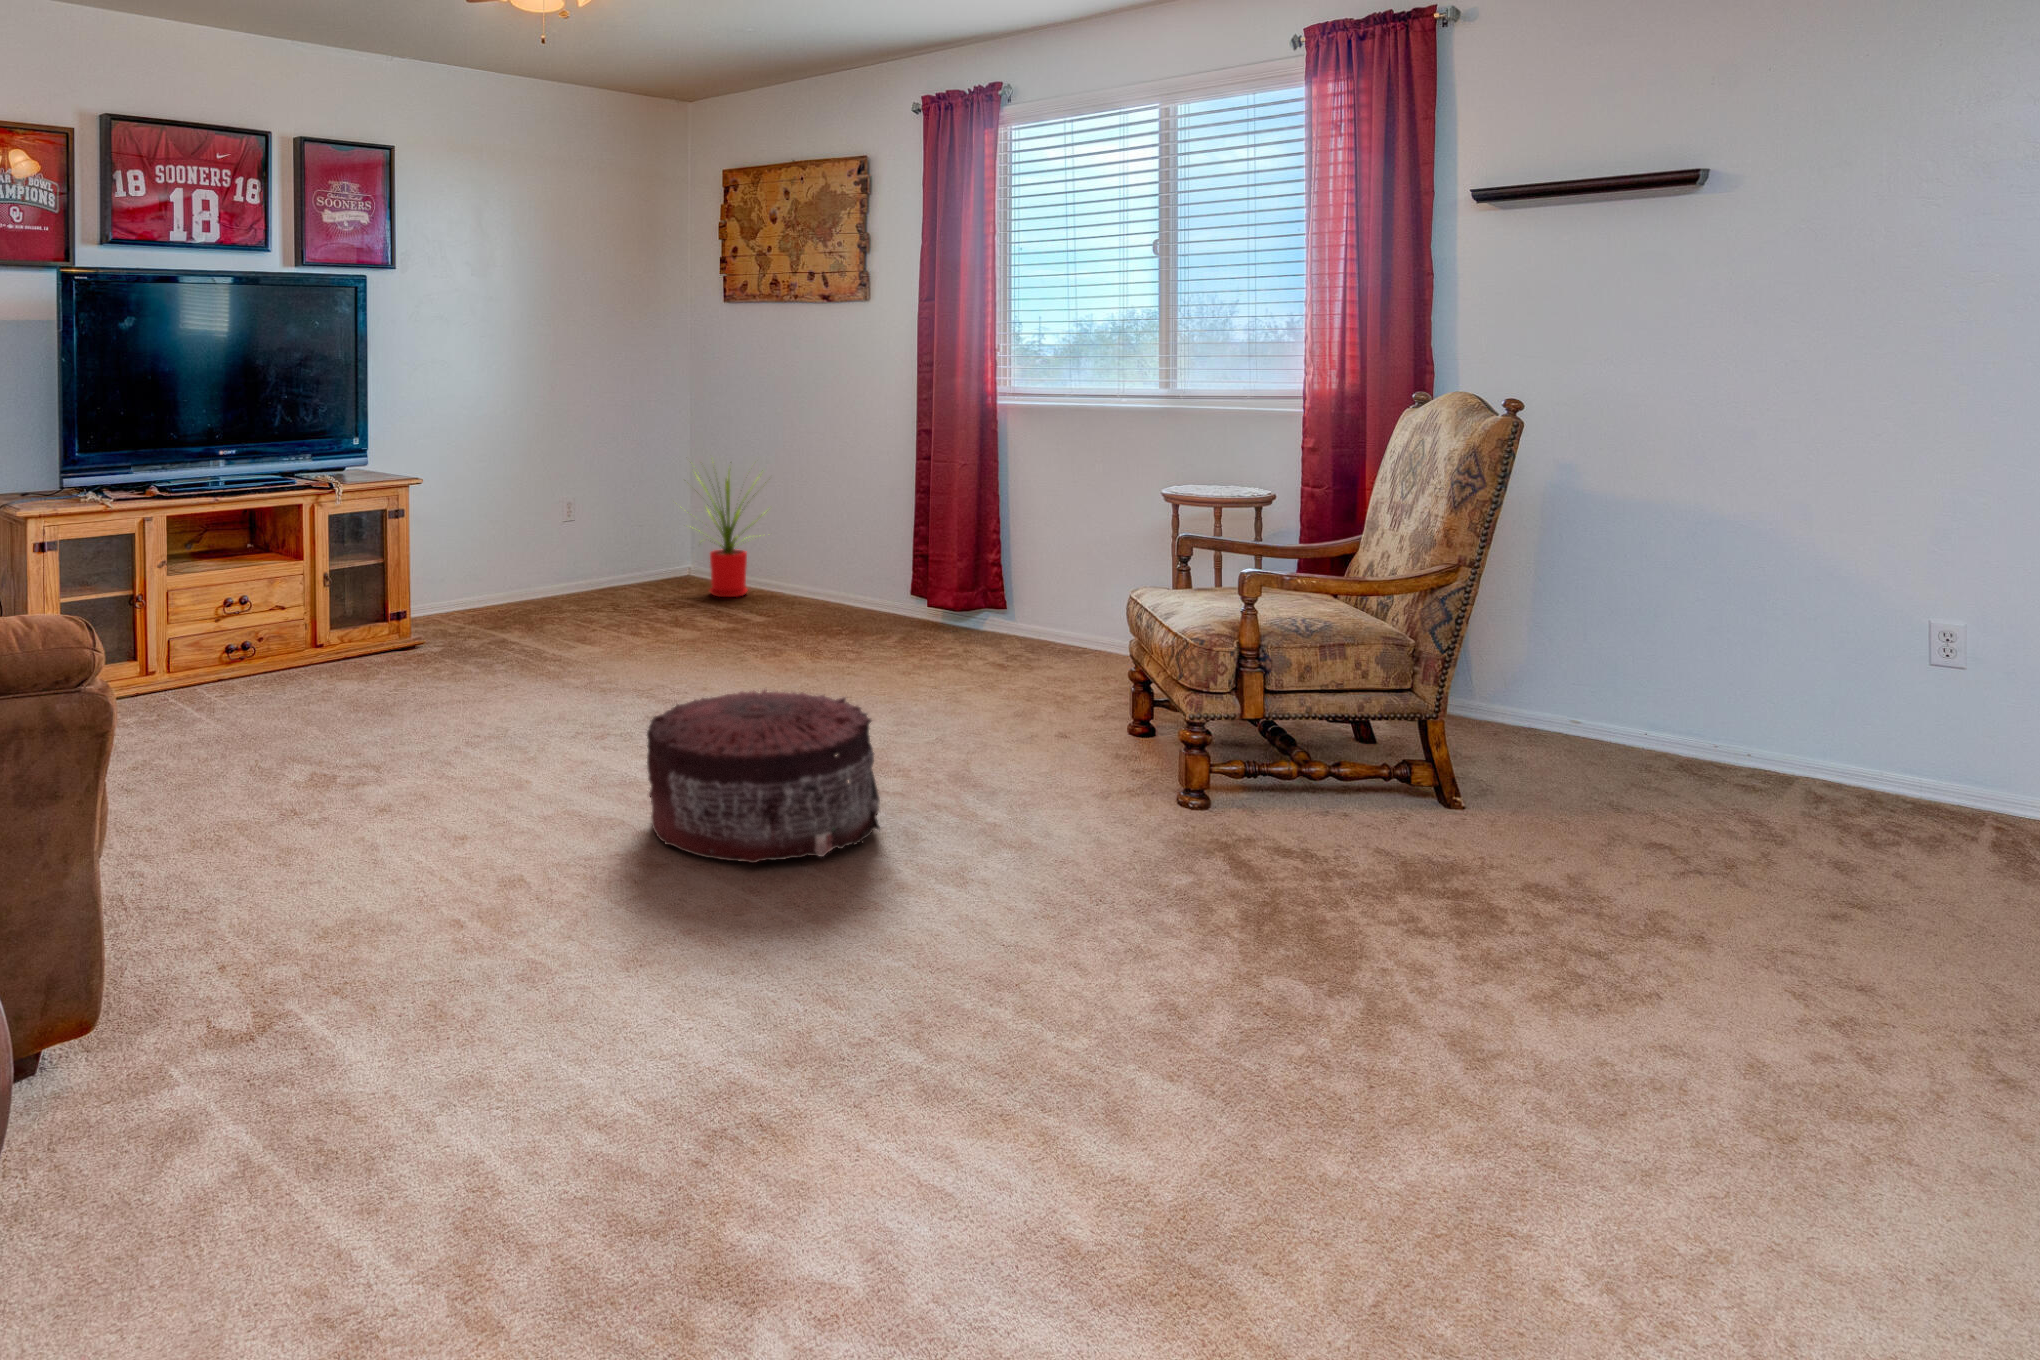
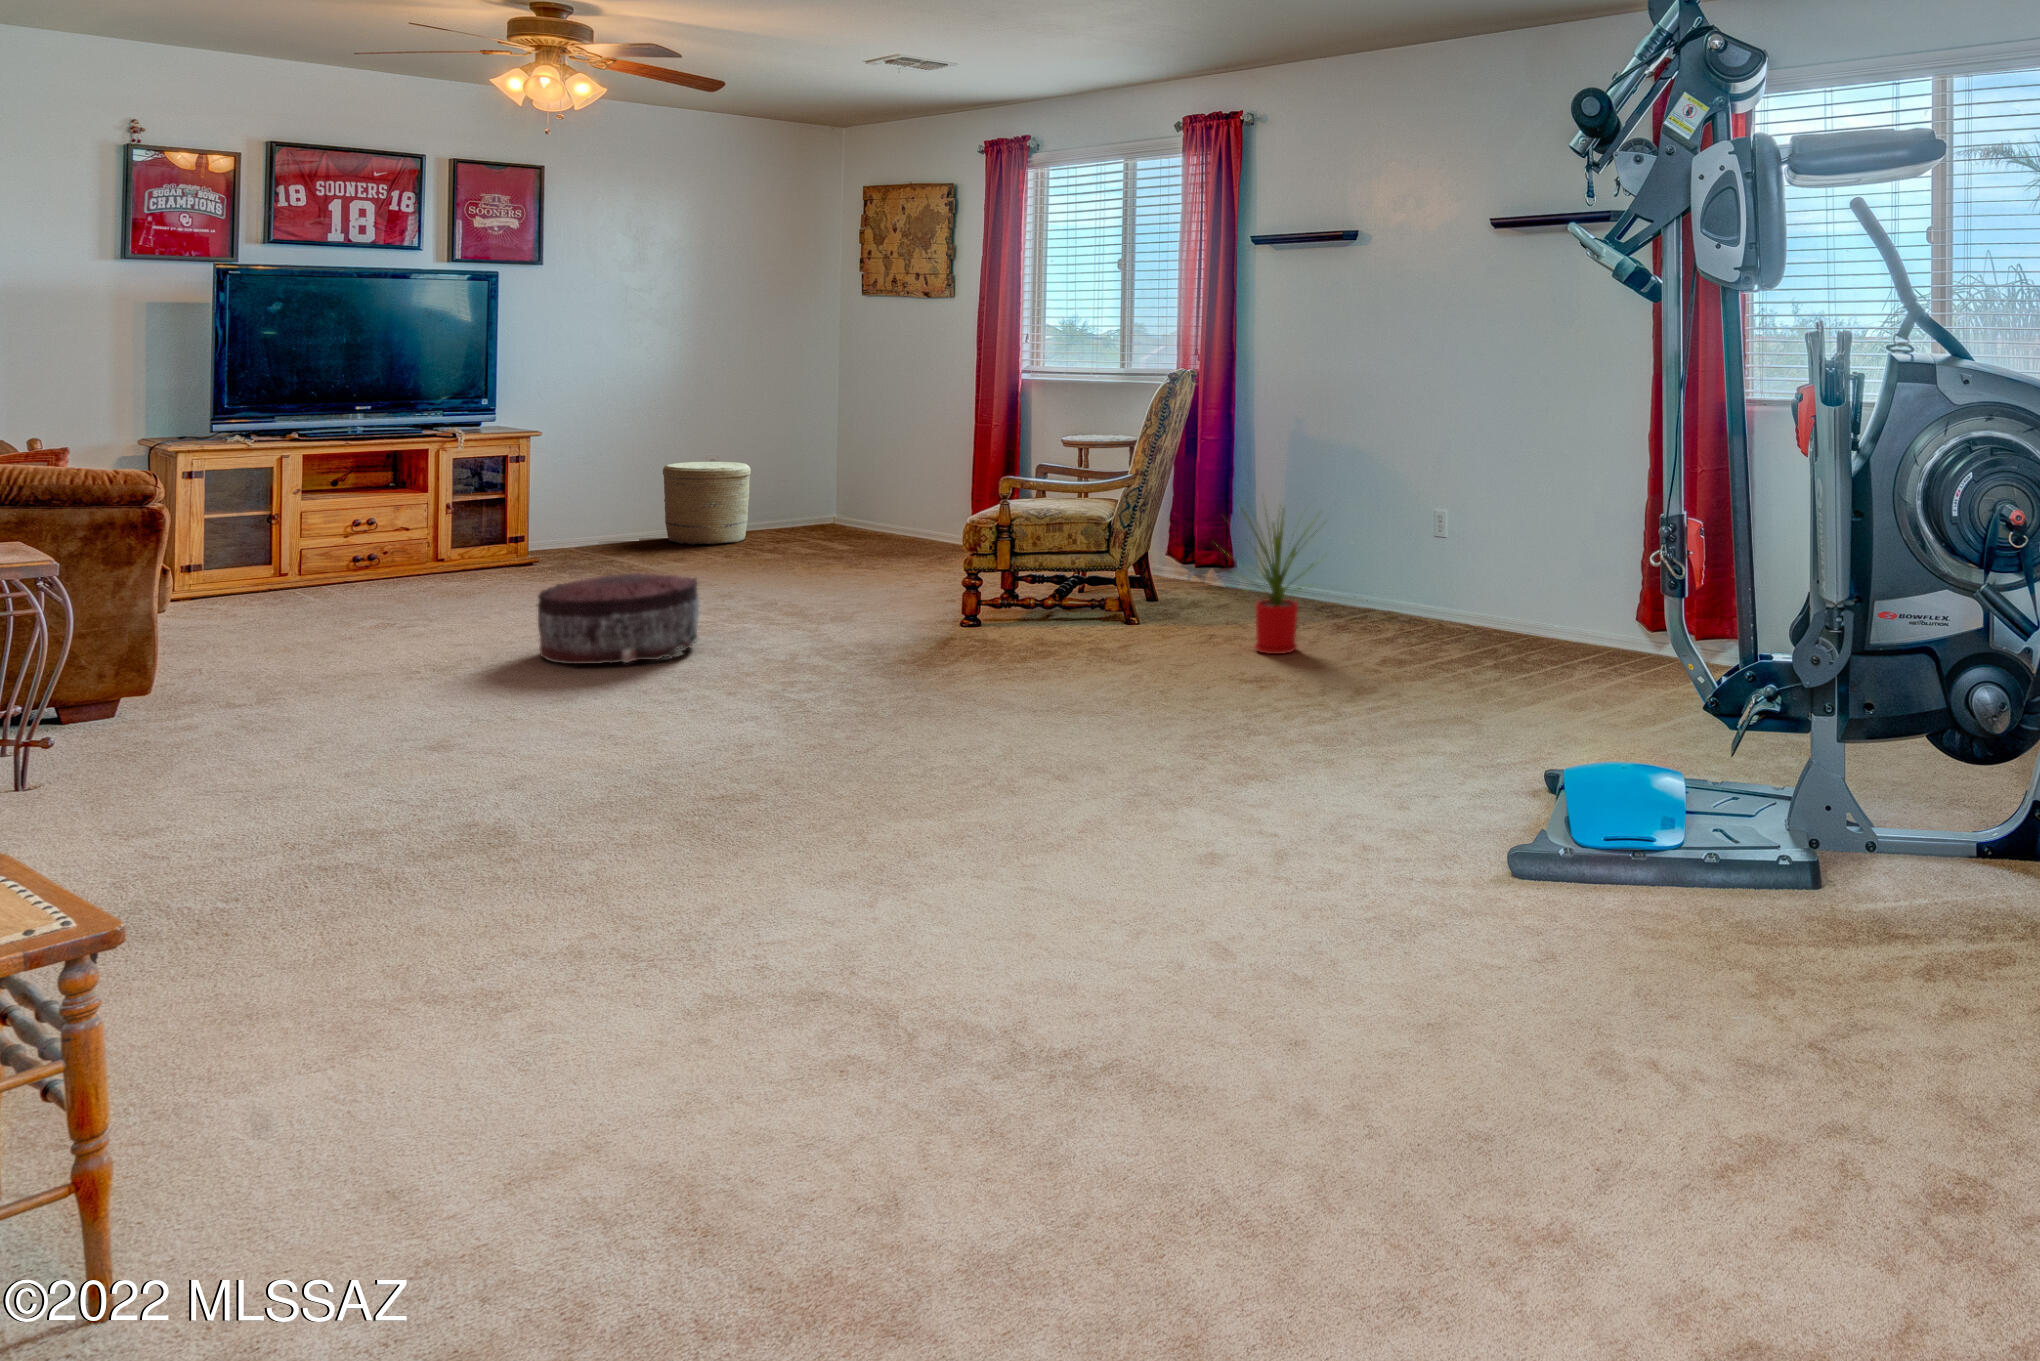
house plant: present [702,467,766,597] -> present [1217,507,1317,654]
woven basket: none [524,505,623,610] -> present [663,462,751,545]

